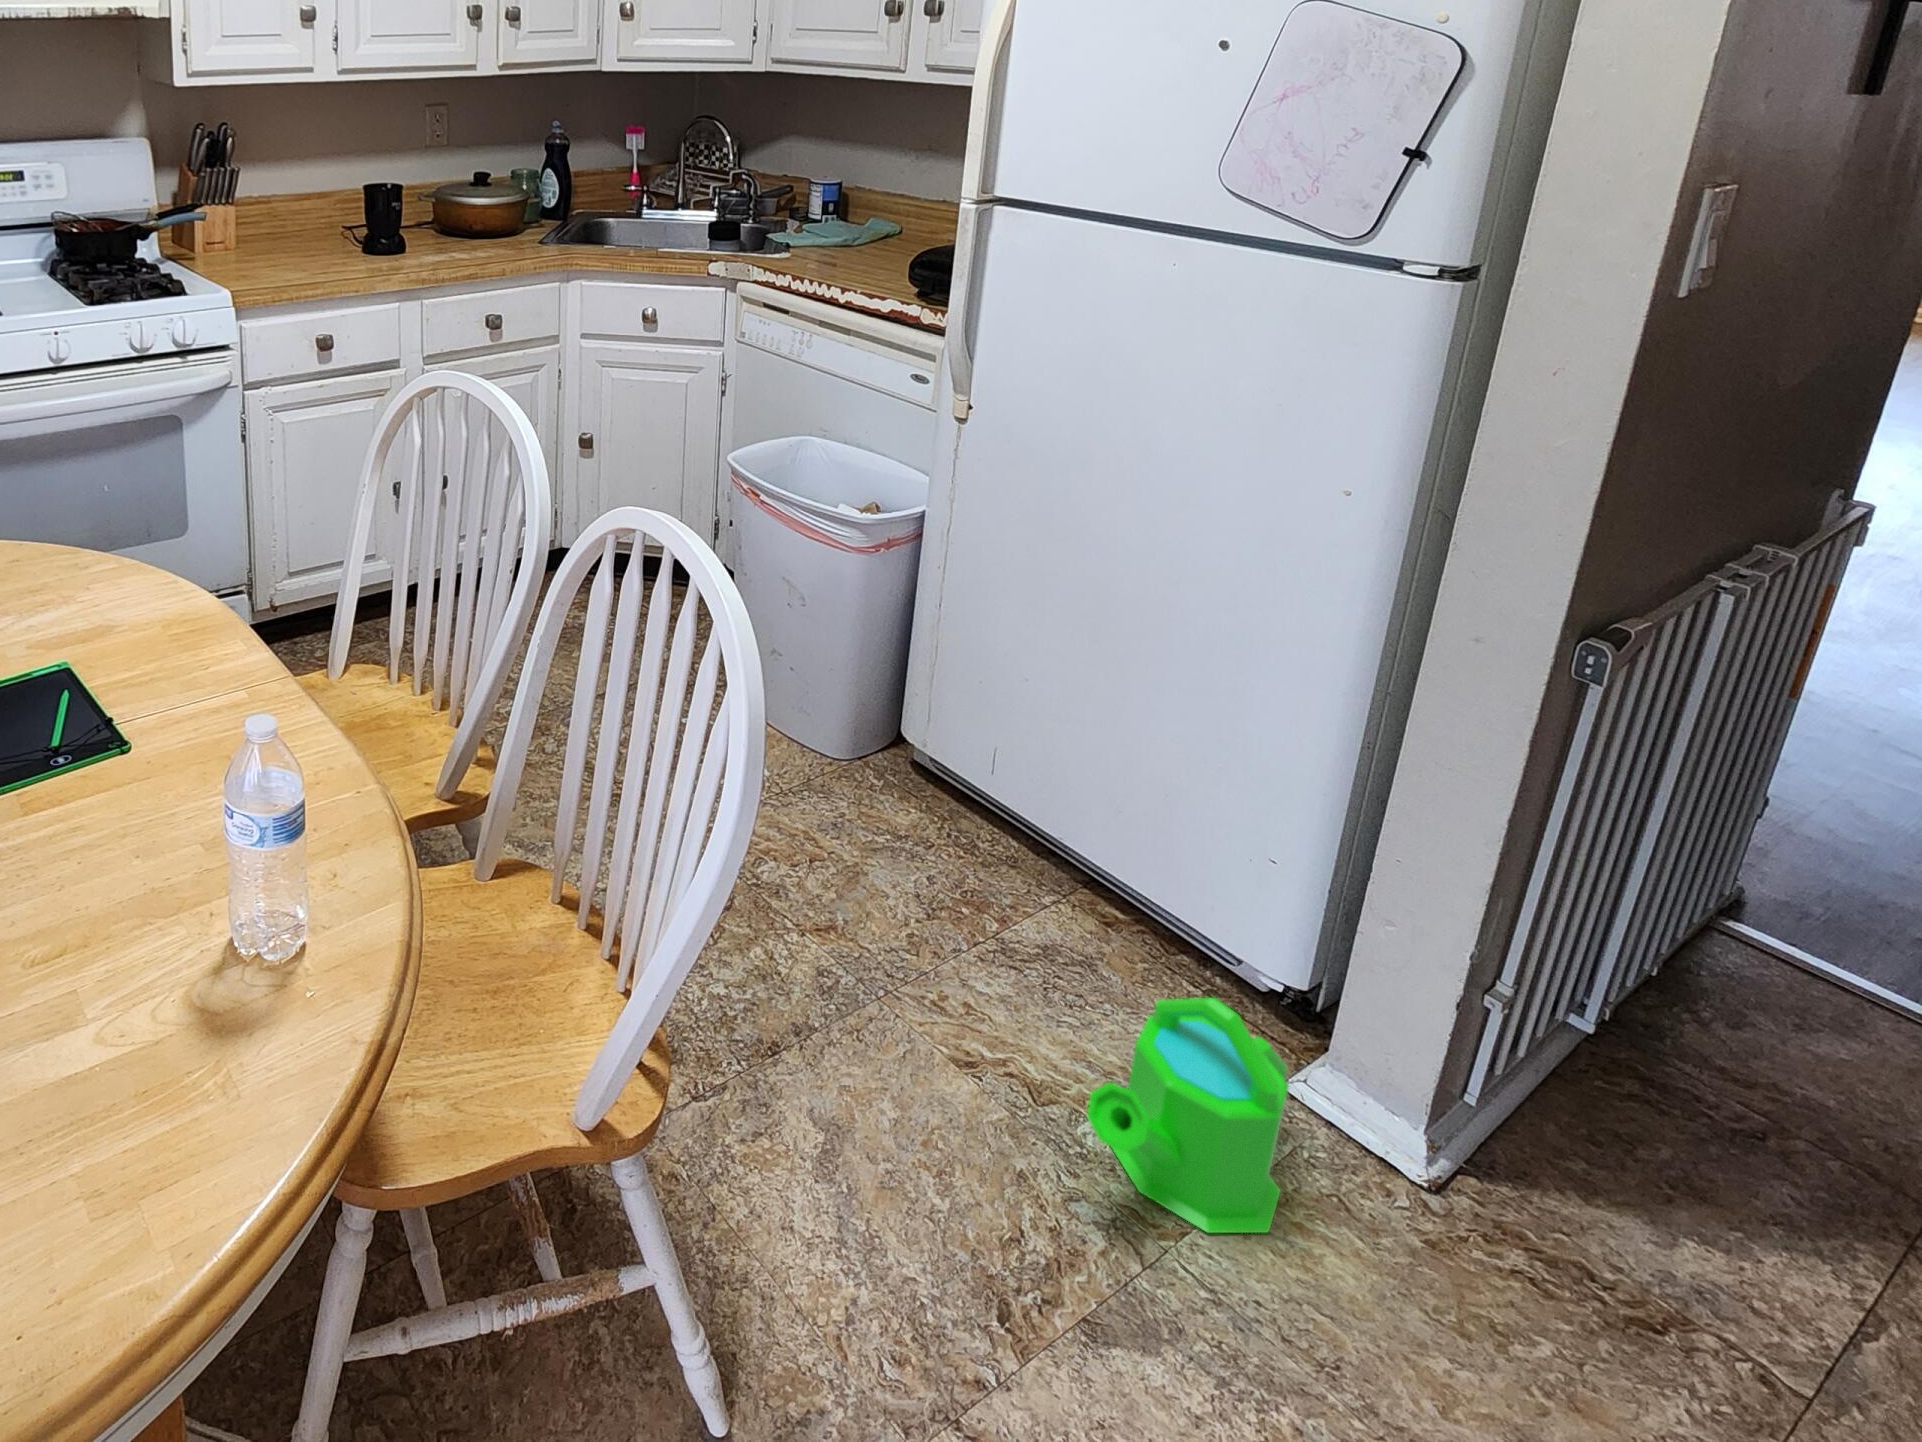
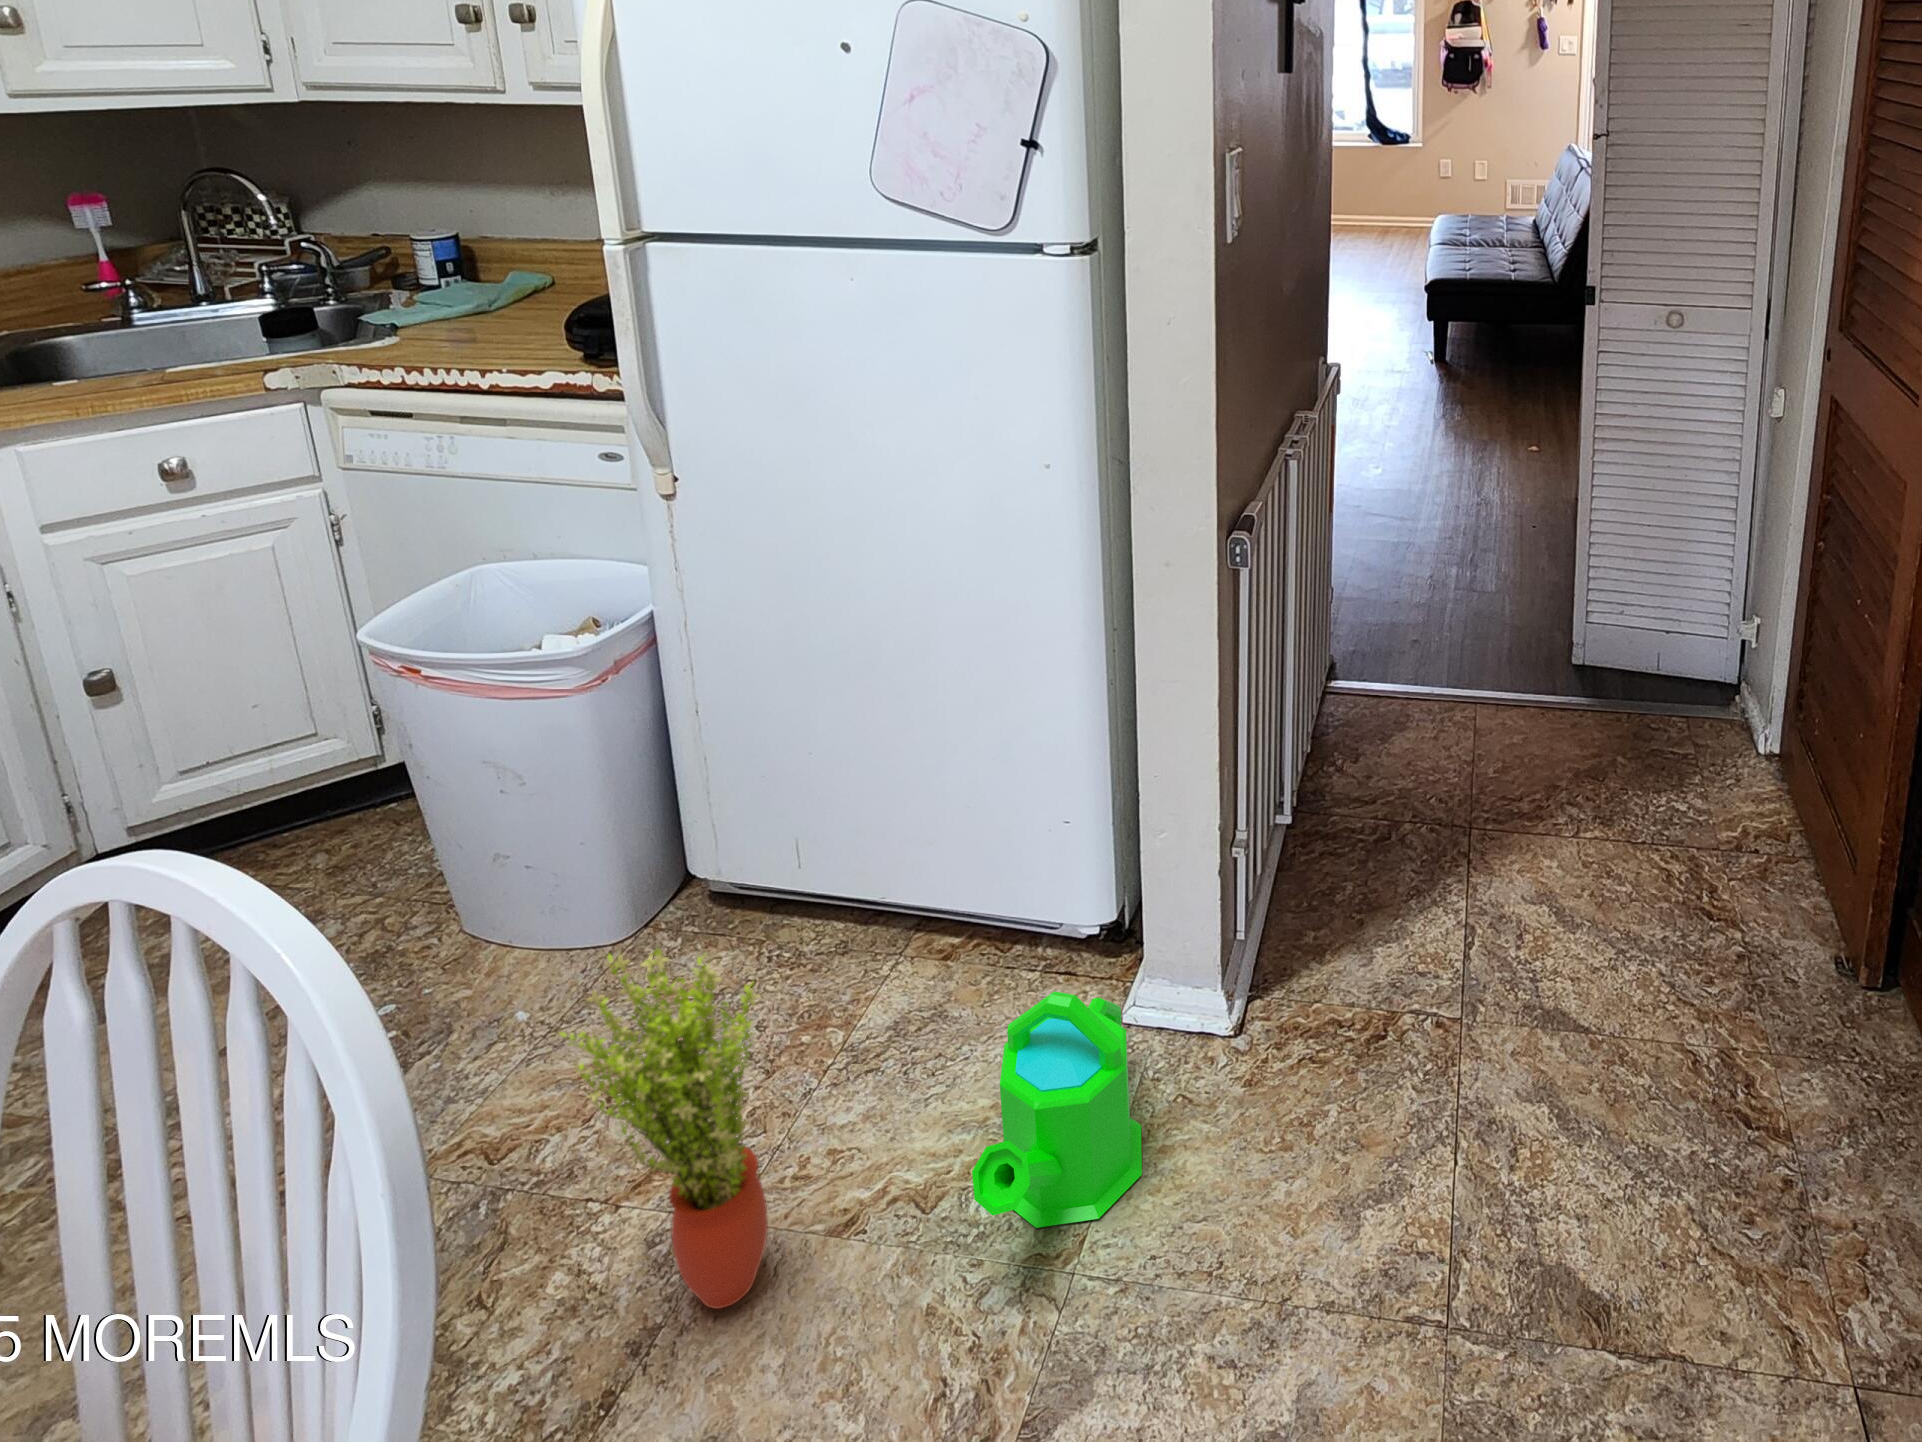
potted plant: none [802,740,946,1055] -> present [560,949,768,1309]

